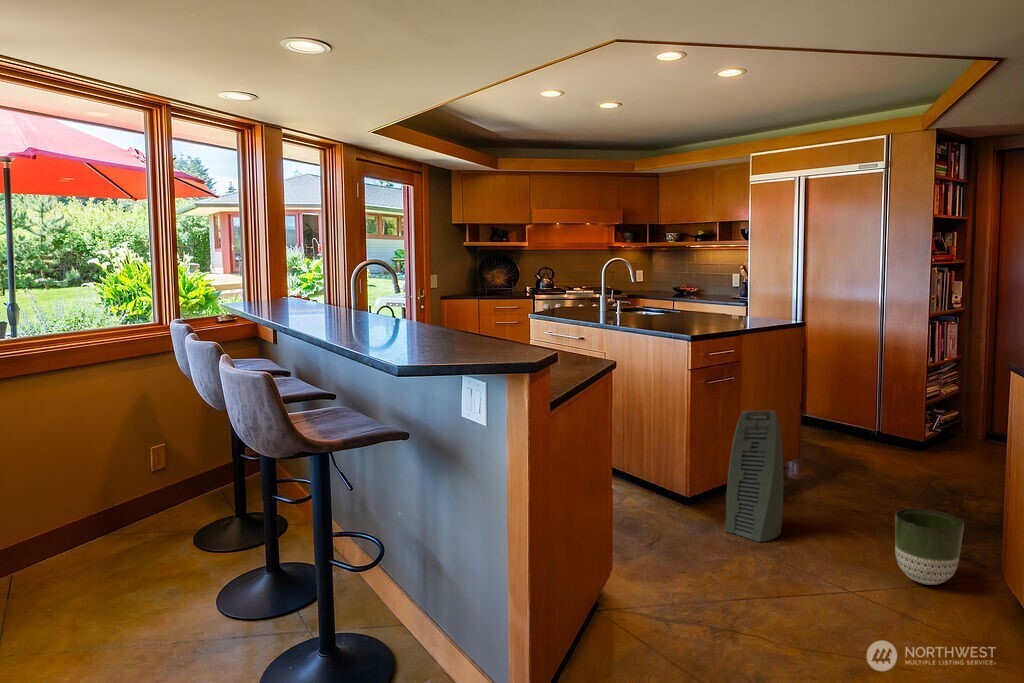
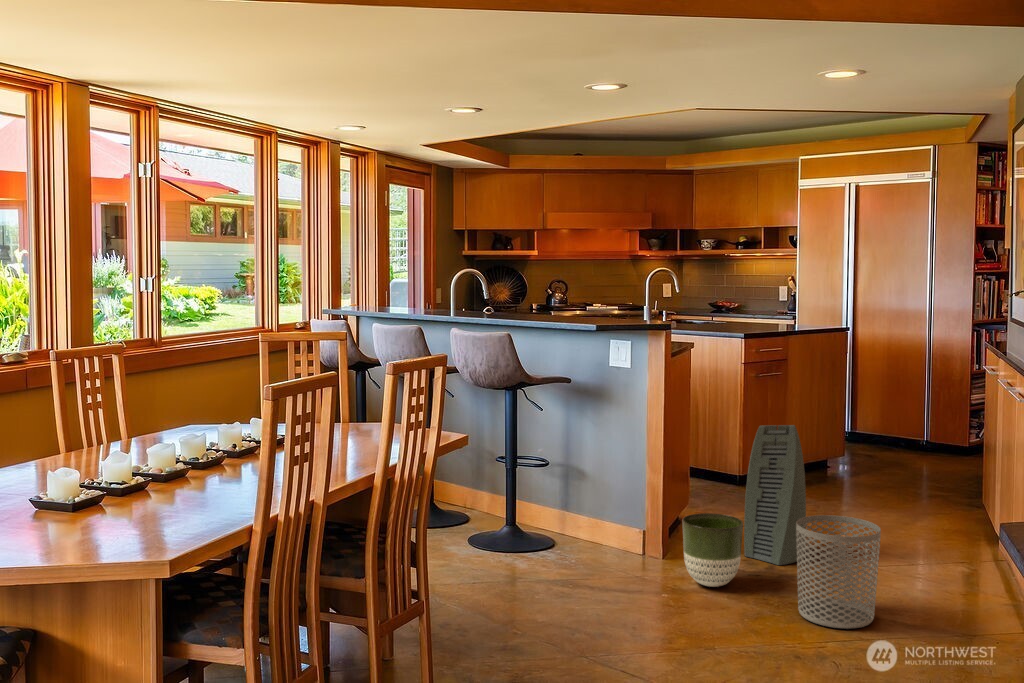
waste bin: none [789,505,874,621] -> present [796,515,881,629]
planter: present [895,508,964,585] -> present [683,513,743,587]

